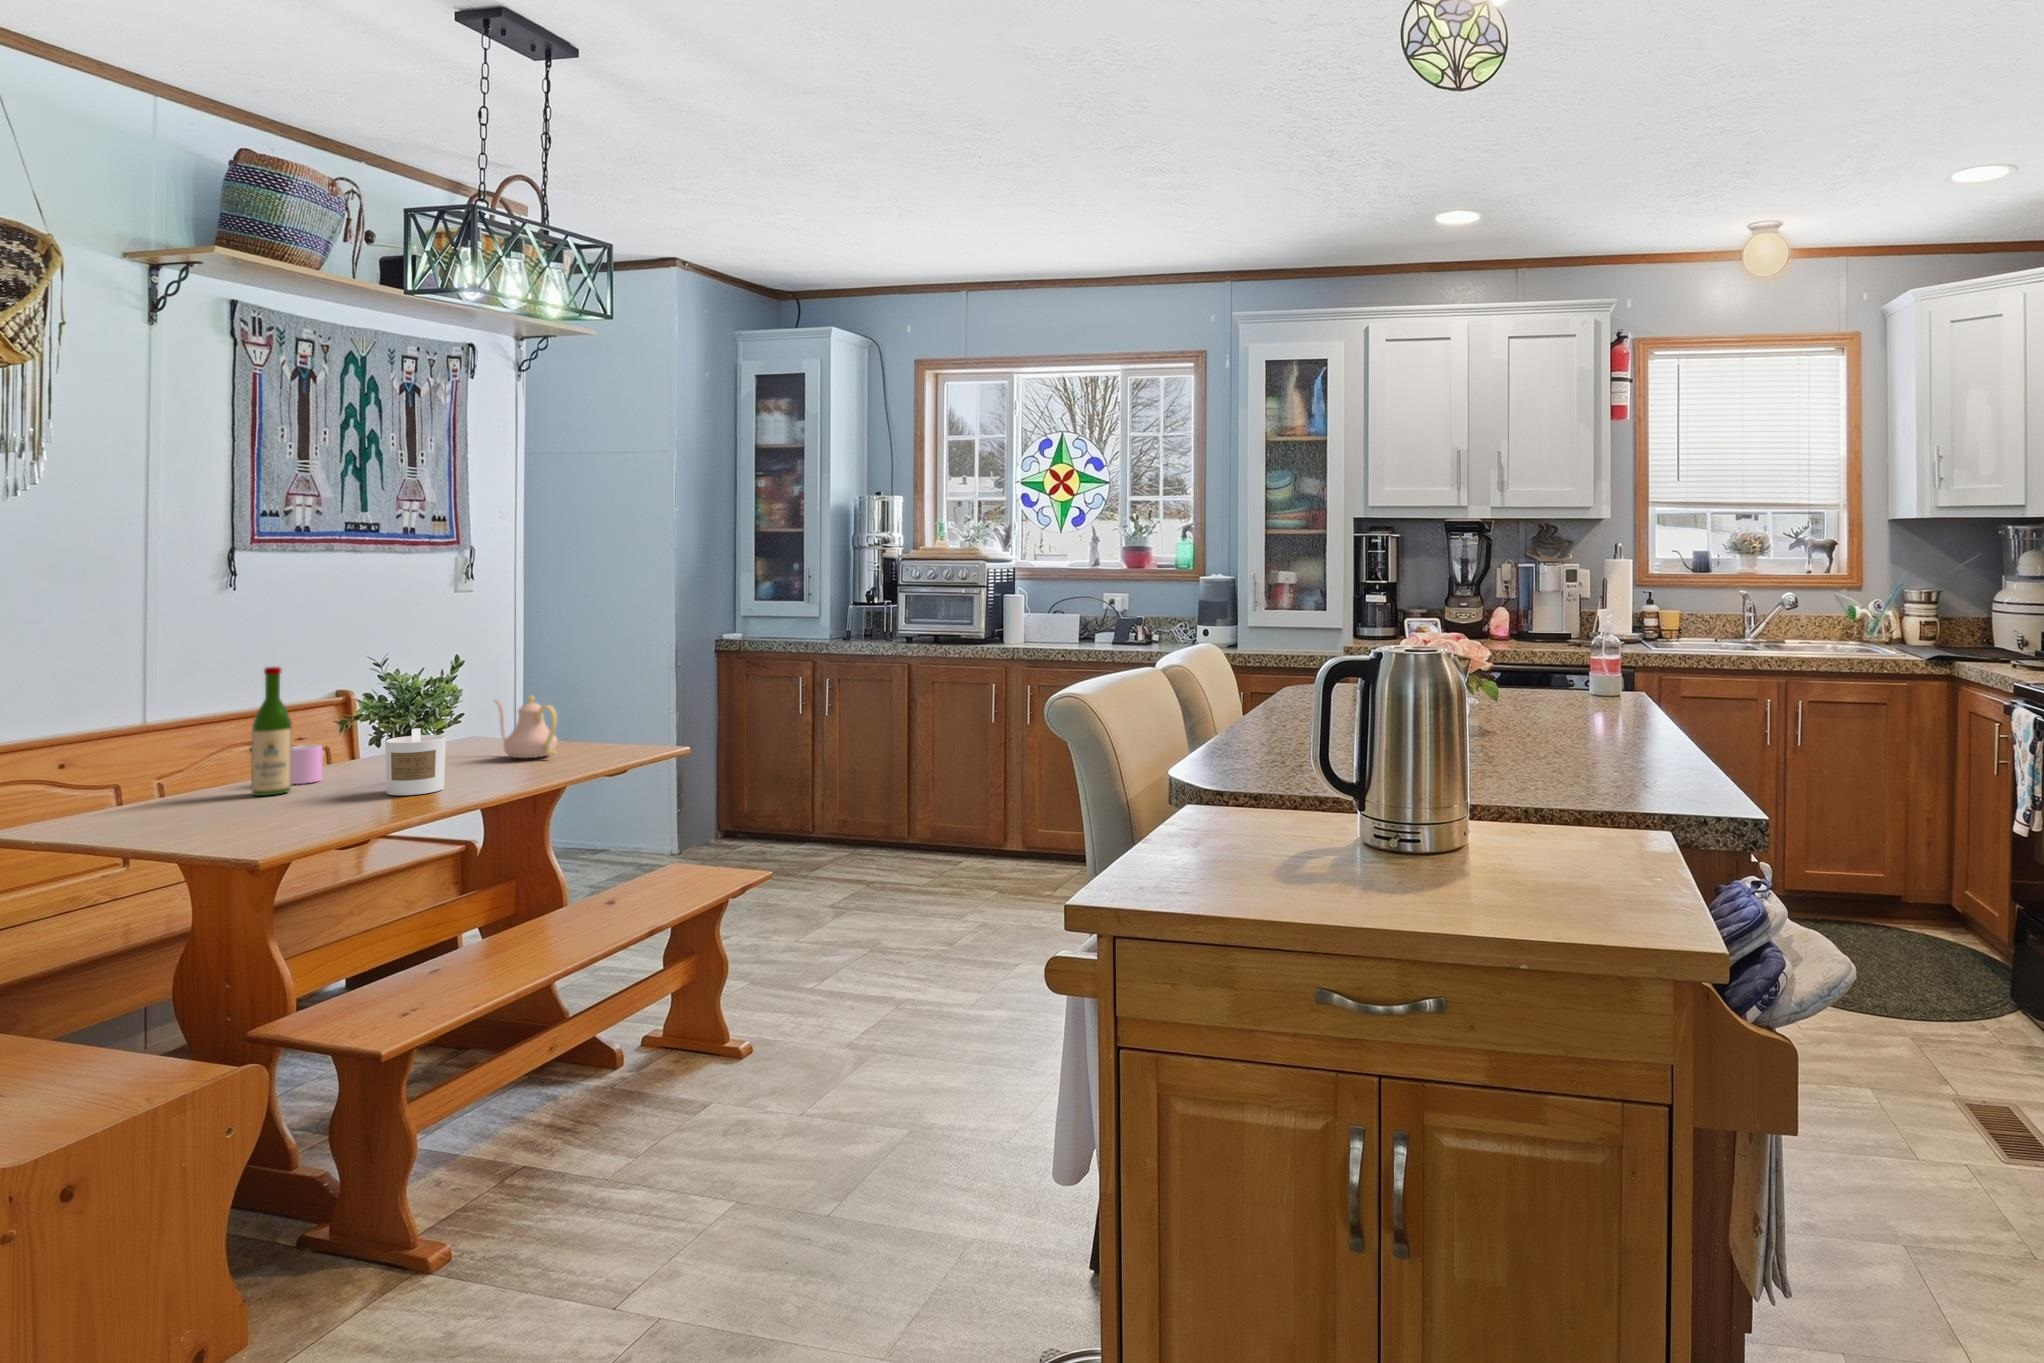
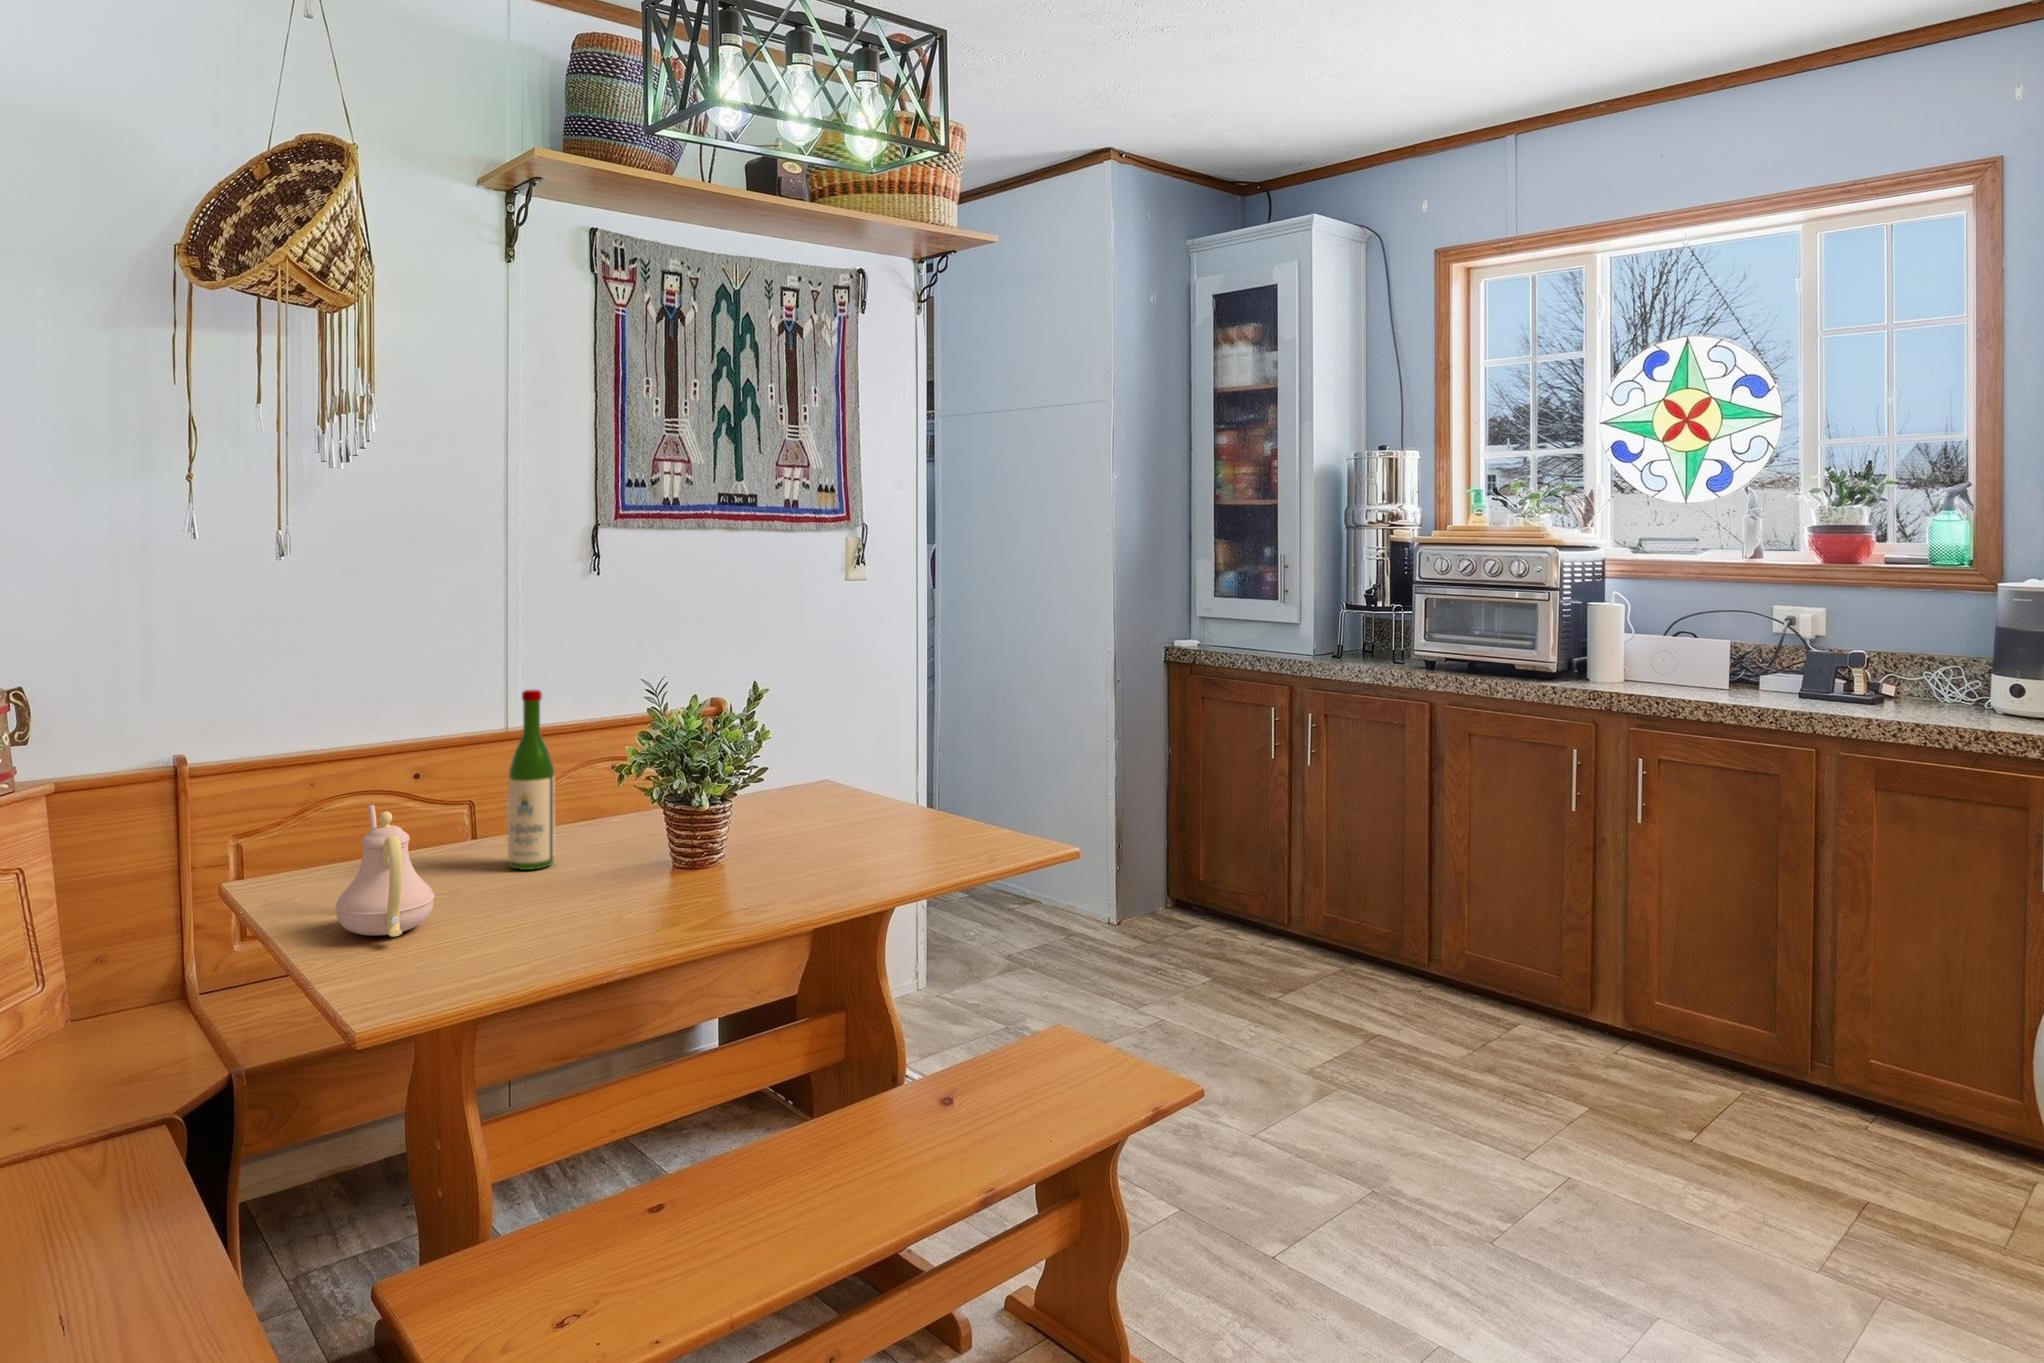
teapot: present [495,696,557,758] -> present [335,805,435,937]
candle: present [385,728,446,795] -> none [636,799,715,903]
cup: present [292,745,322,784] -> none [568,794,606,850]

